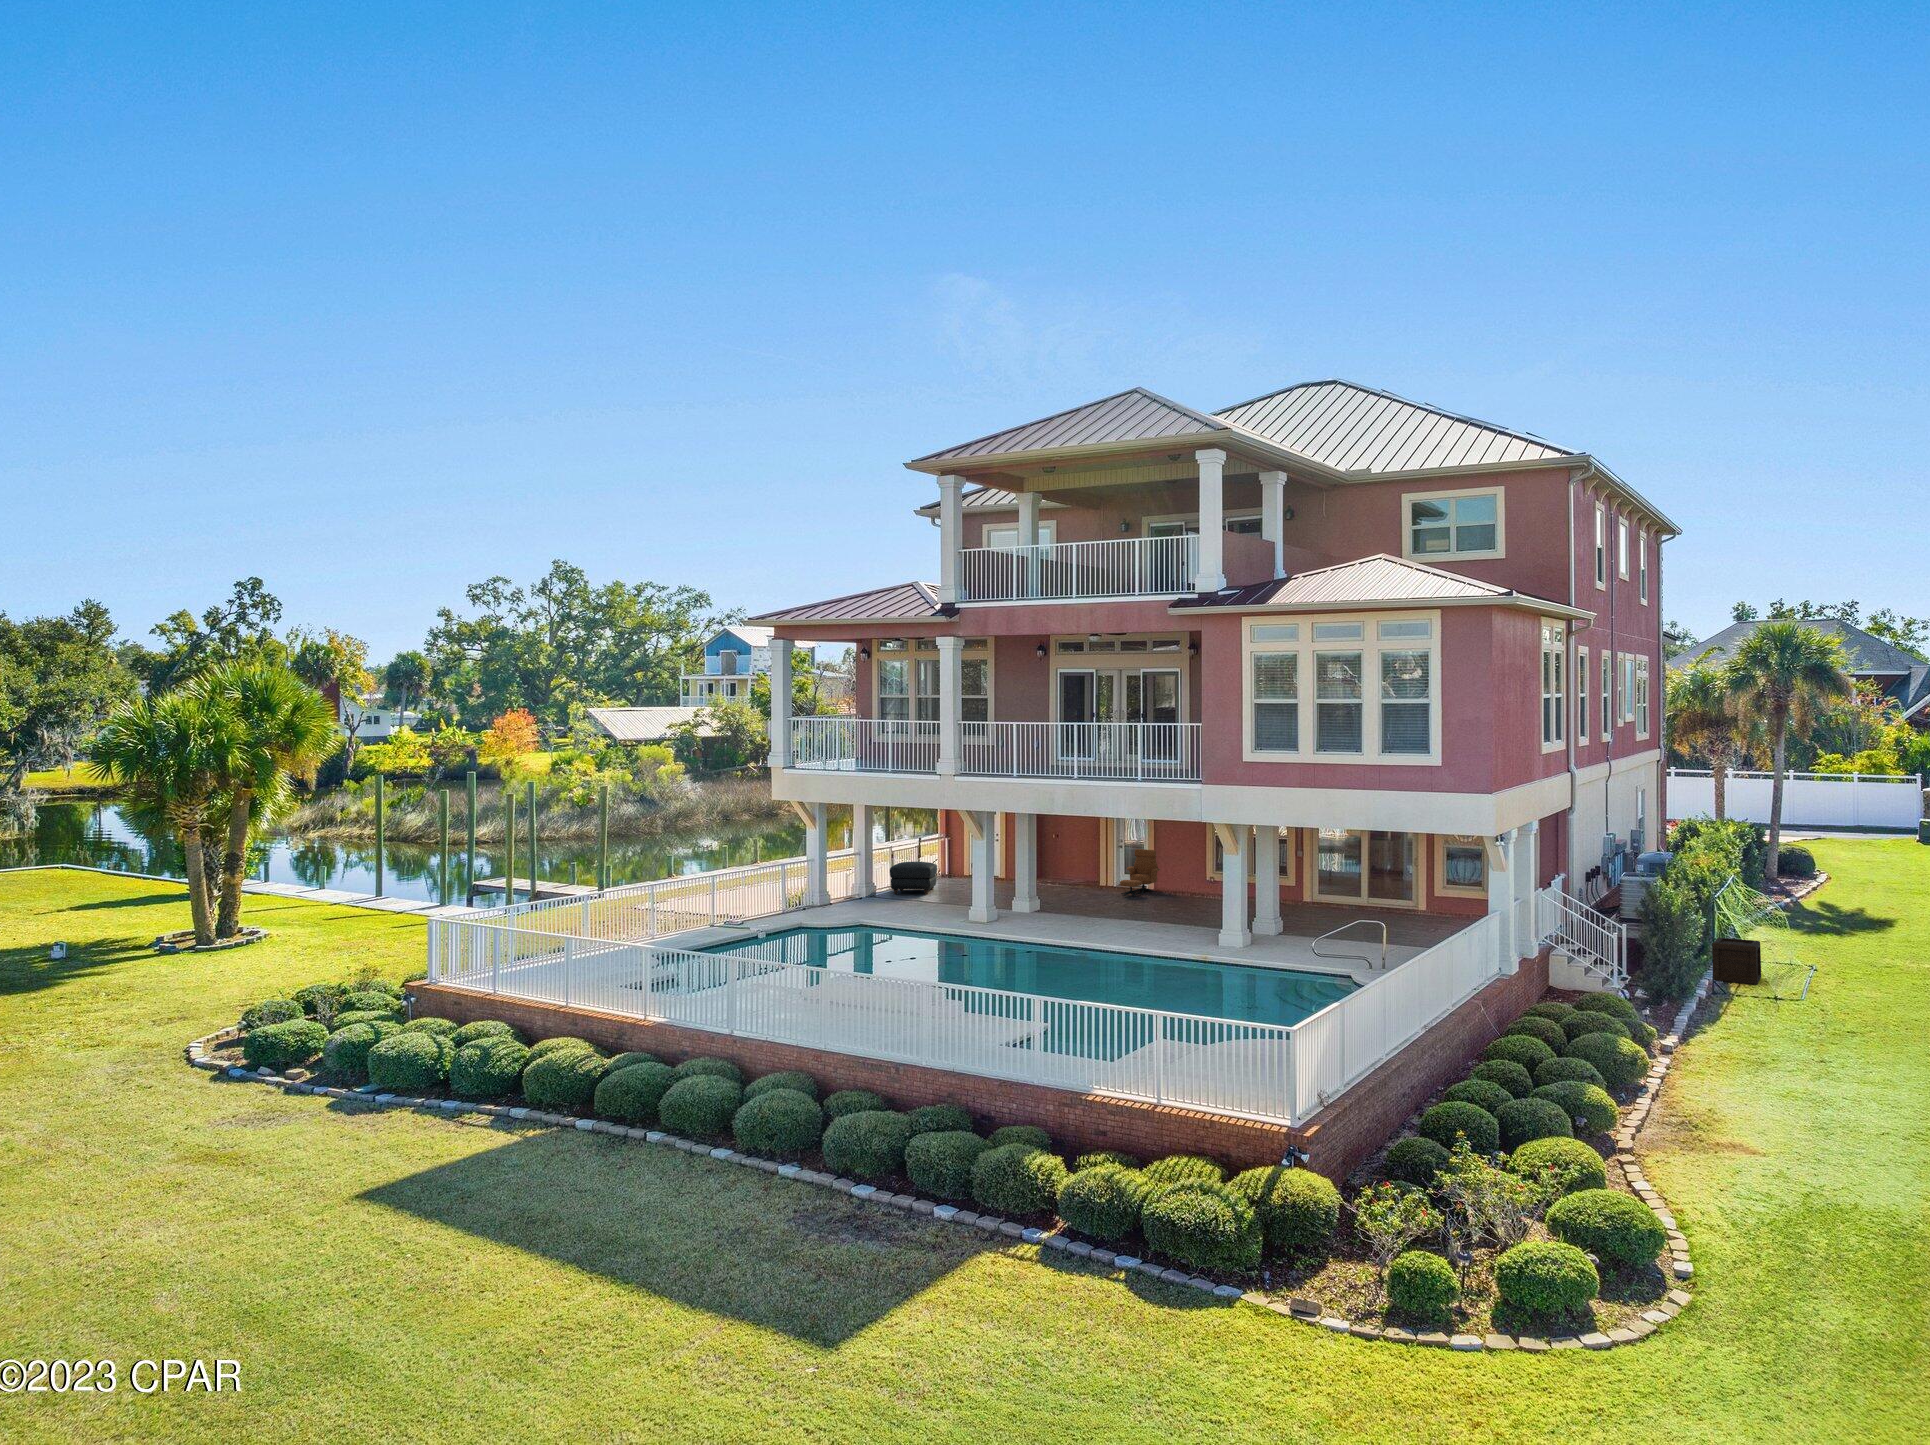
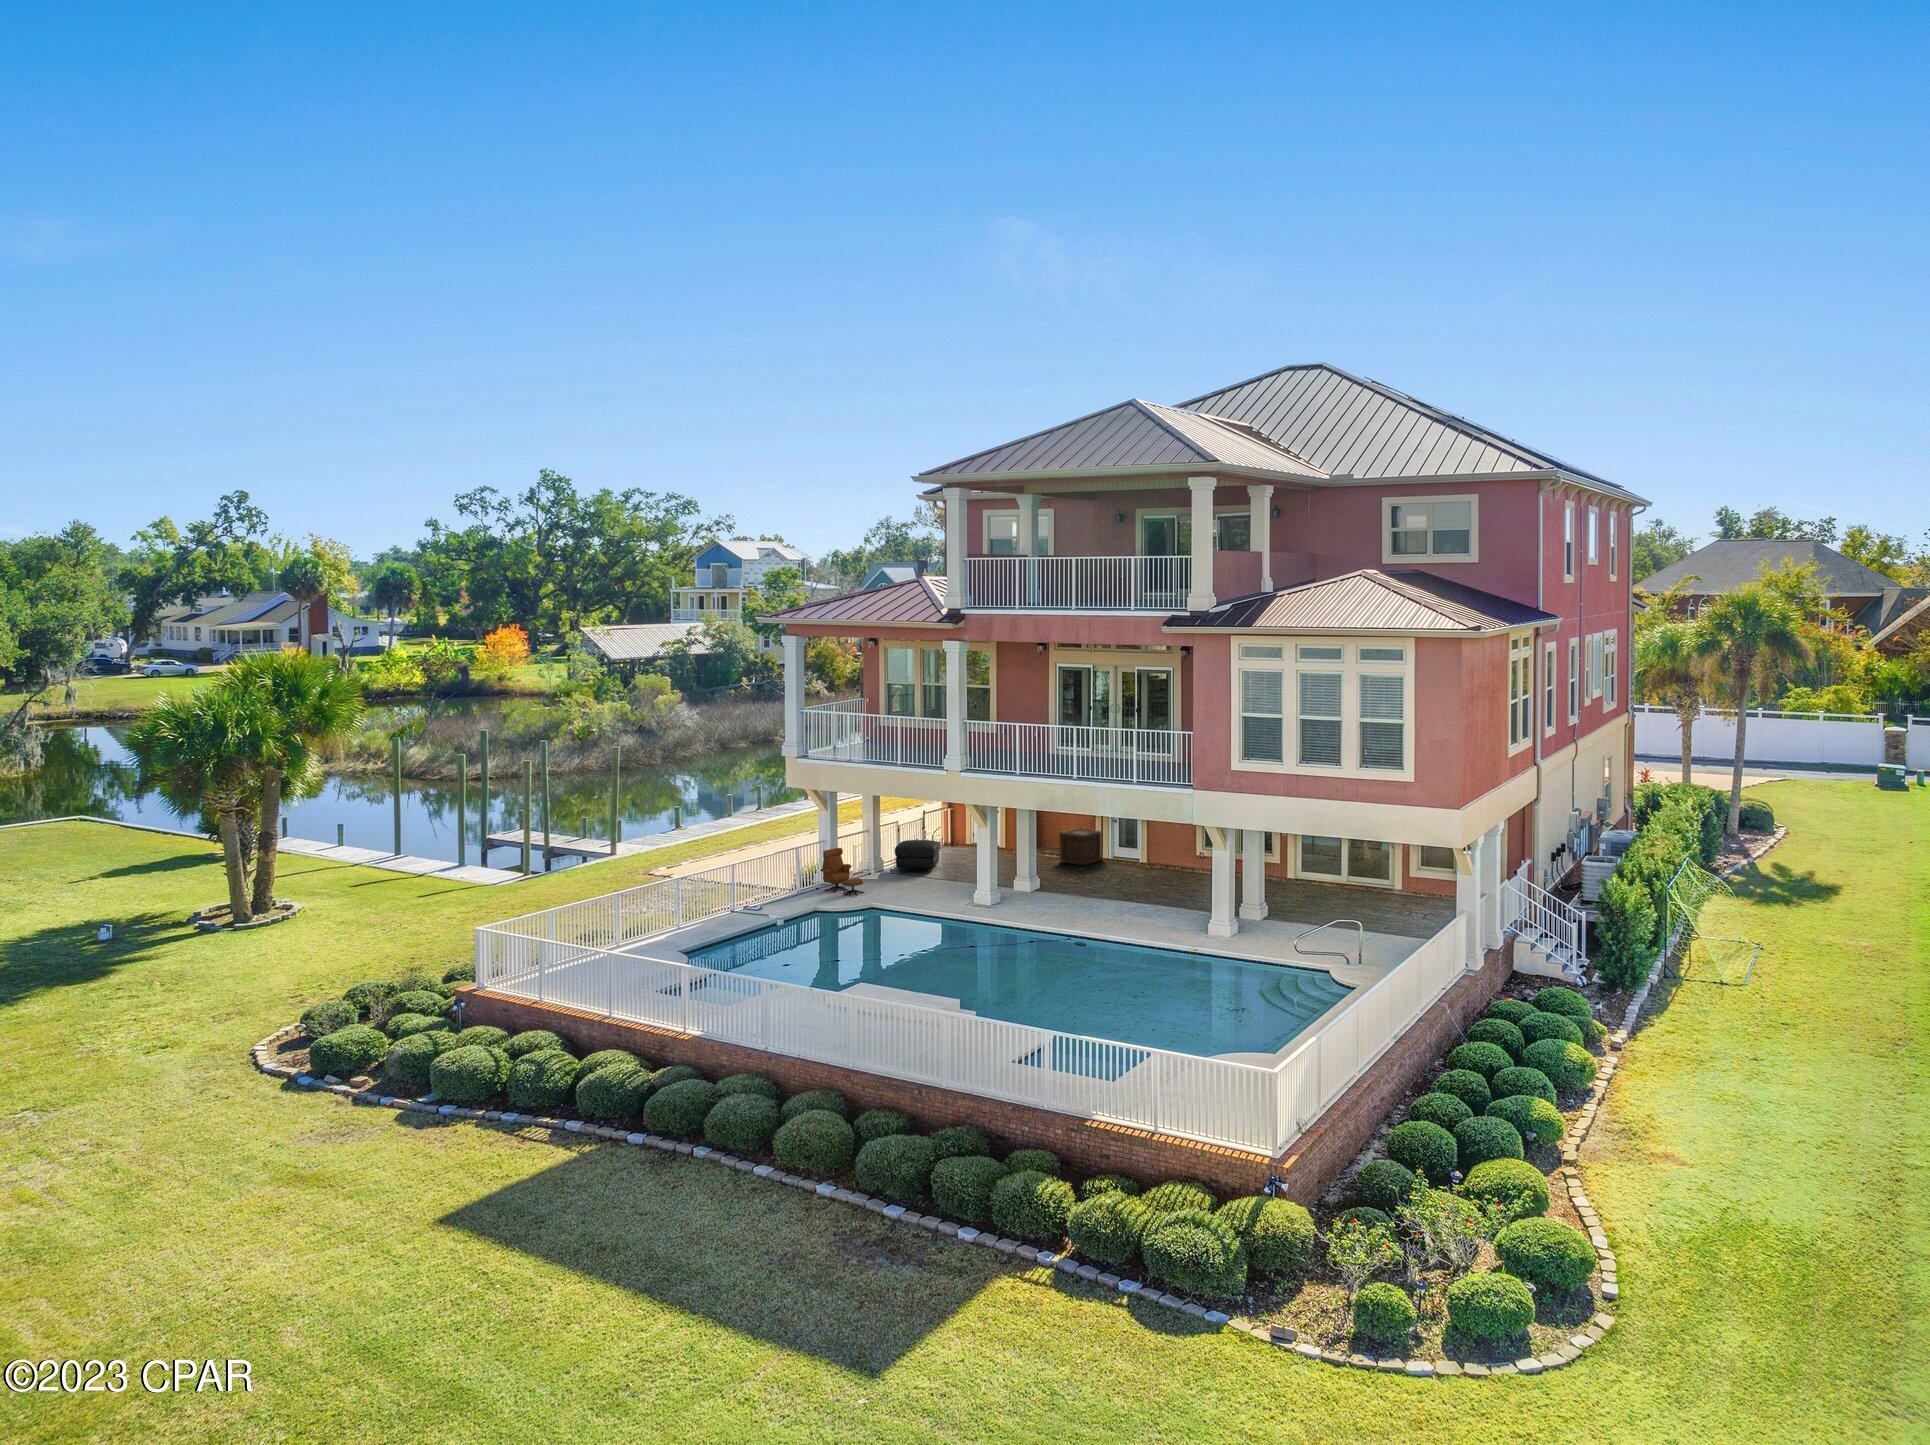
lounge chair: present [1120,849,1160,896] -> present [820,848,864,896]
wooden crate: present [1712,938,1761,985] -> present [1059,828,1102,865]

